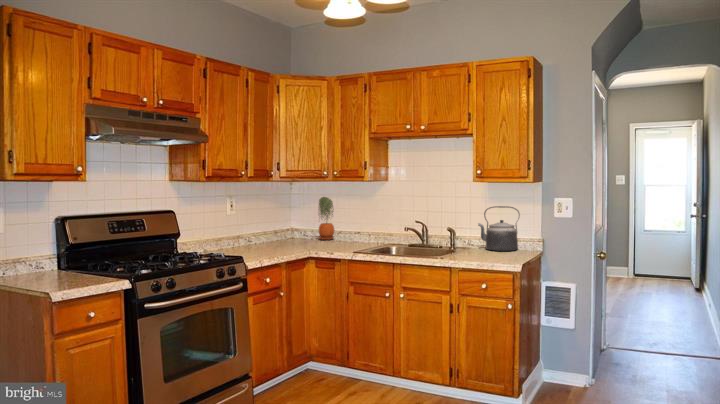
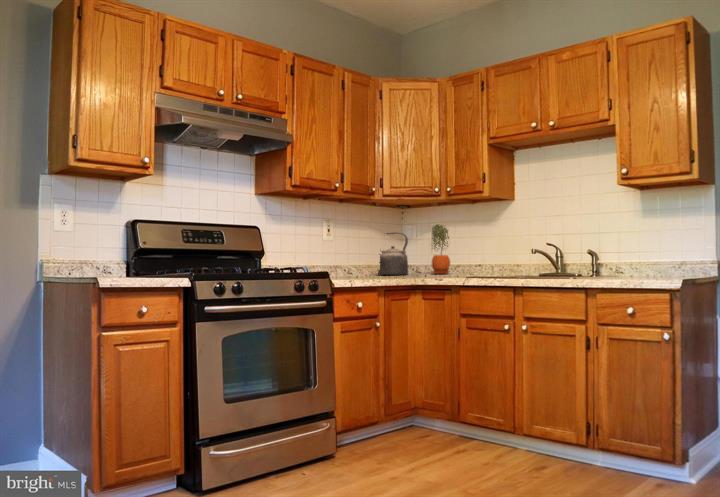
kettle: present [478,206,520,251] -> present [378,233,408,275]

